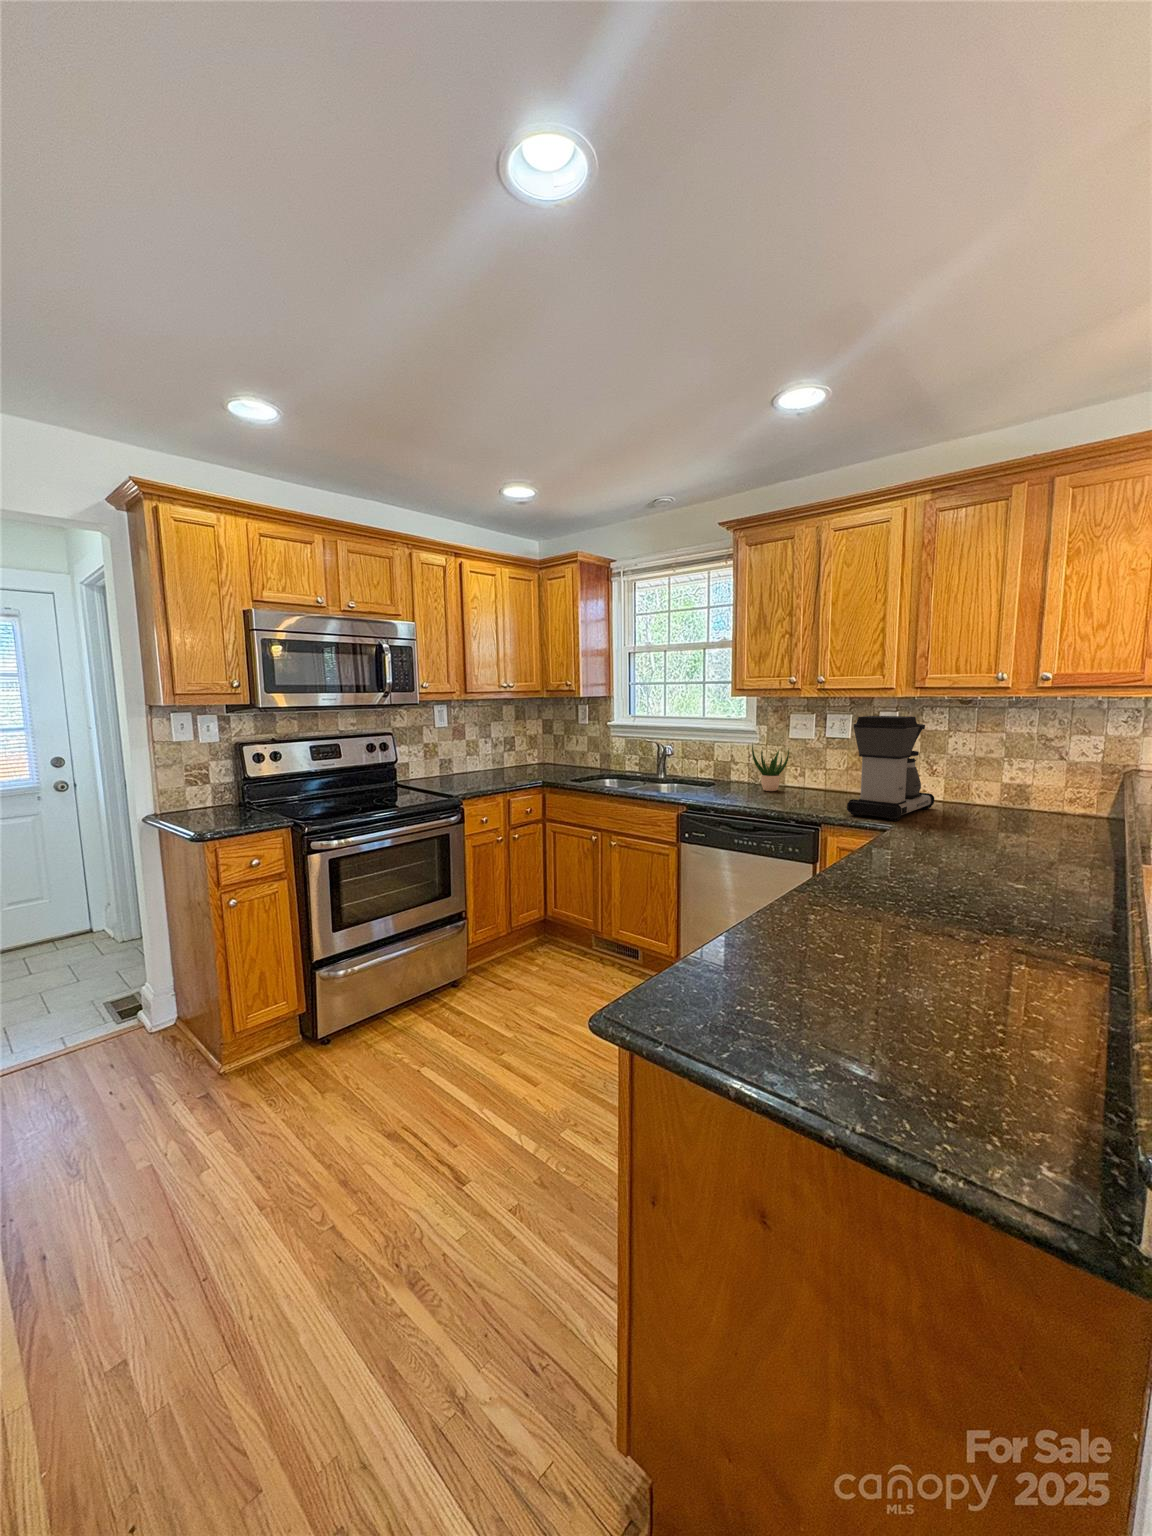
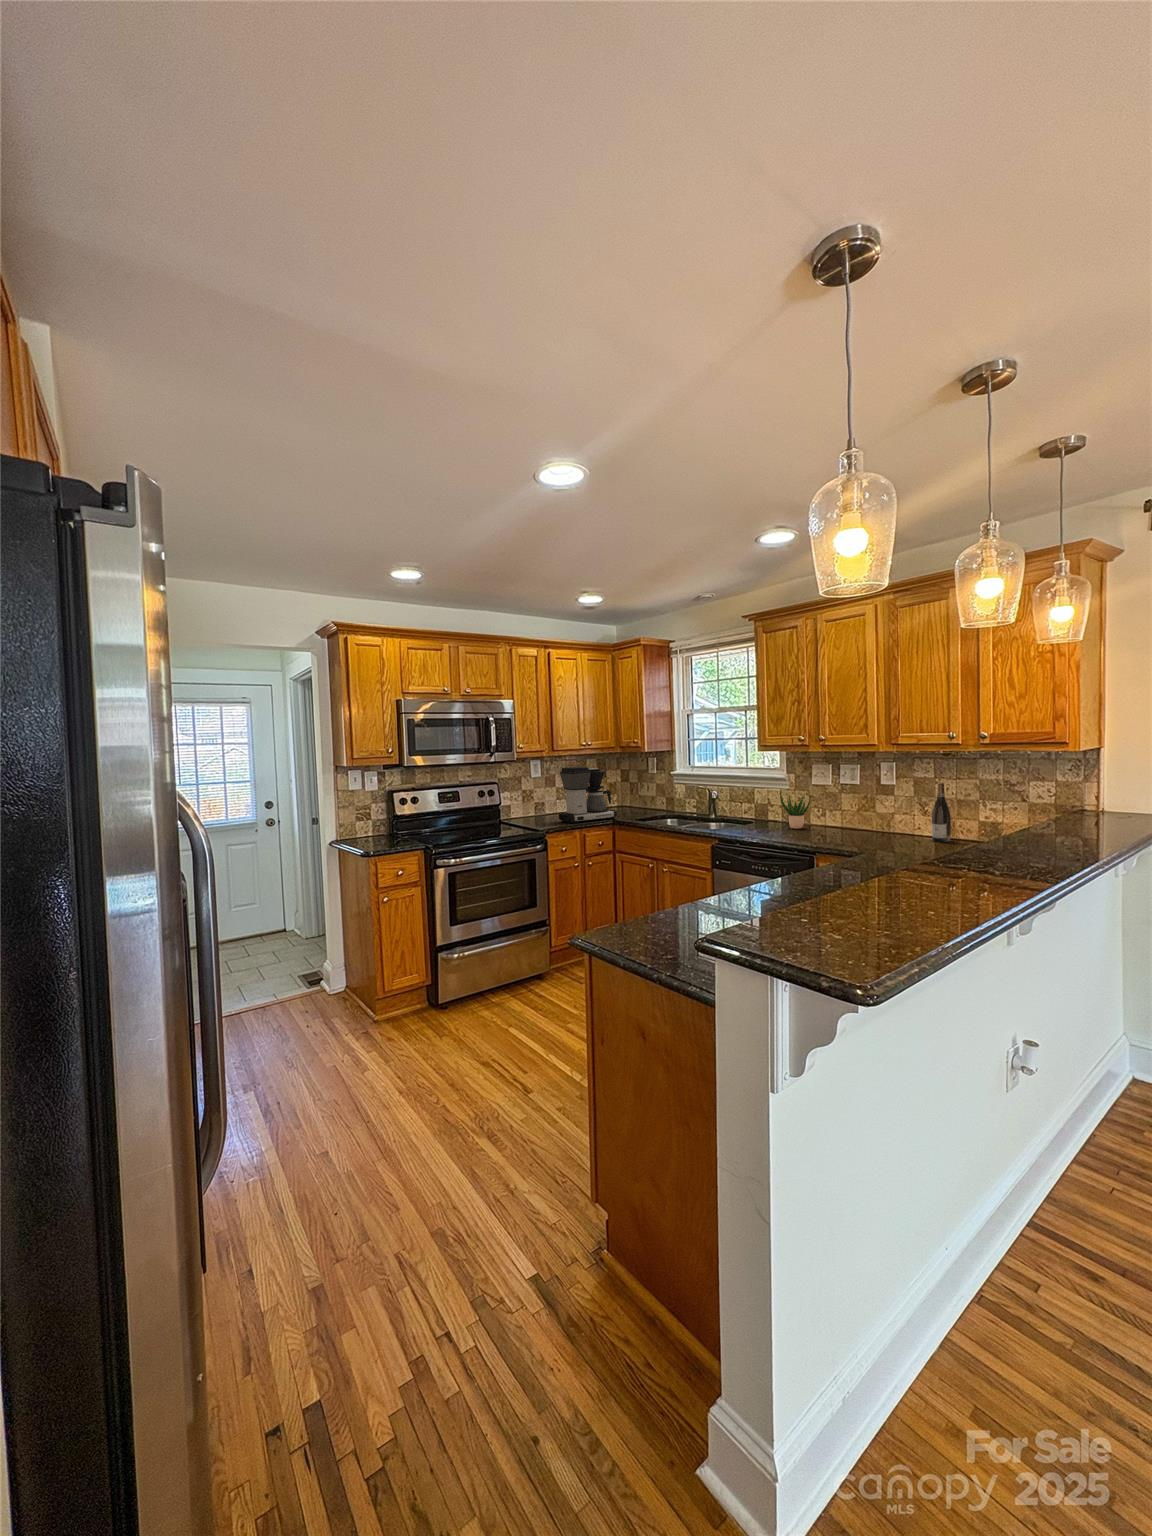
coffee maker: present [847,716,934,821] -> present [559,767,617,824]
wine bottle: none [944,737,968,808] -> present [932,783,951,842]

